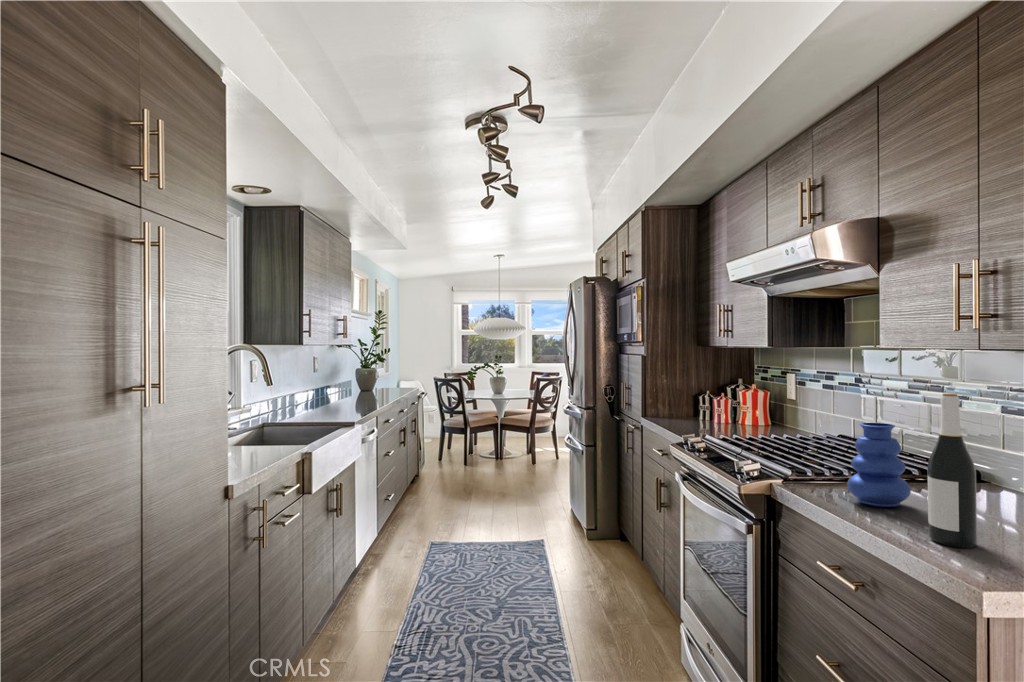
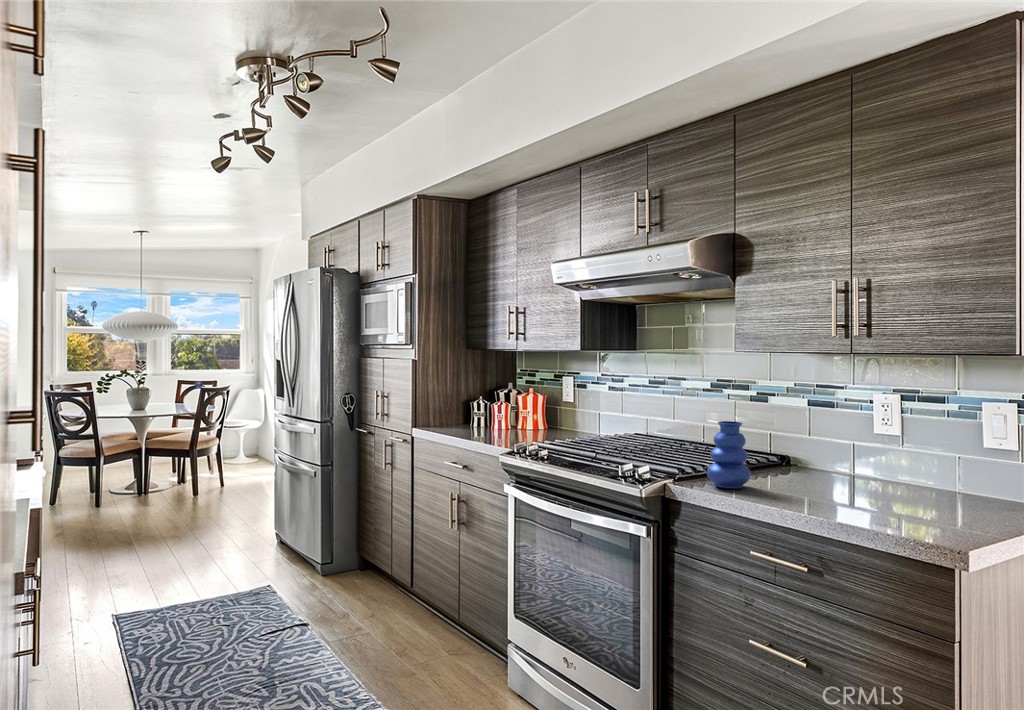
wine bottle: present [927,394,977,548] -> none [789,397,821,509]

